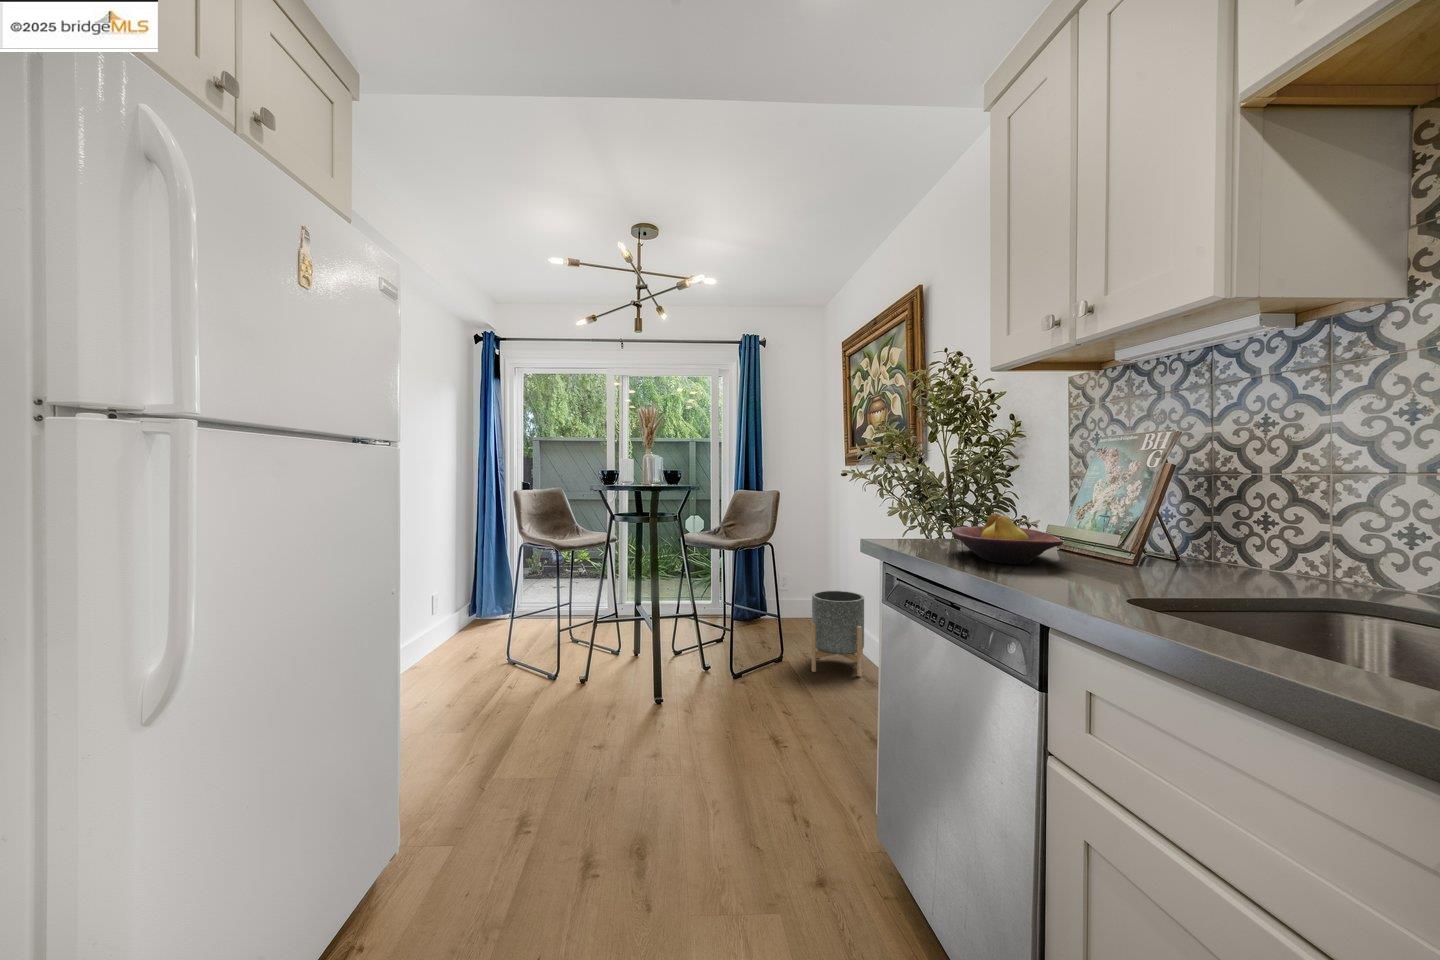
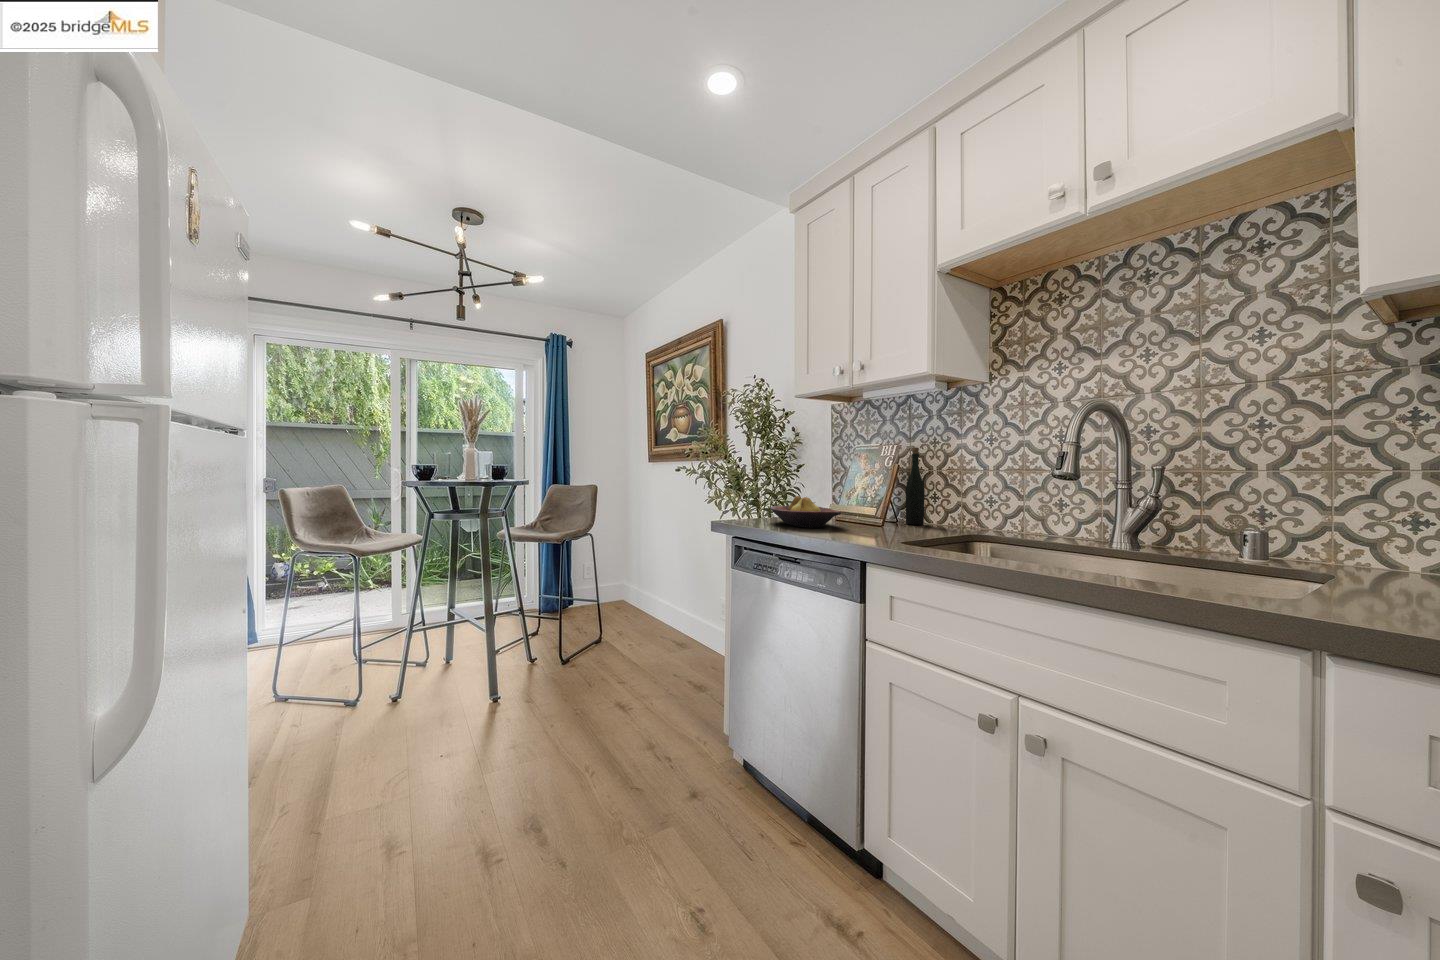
bottle: none [1201,434,1243,568] -> present [906,447,925,525]
planter: present [812,591,864,677] -> none [626,570,670,641]

